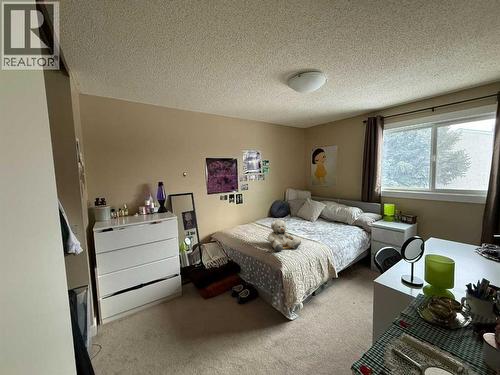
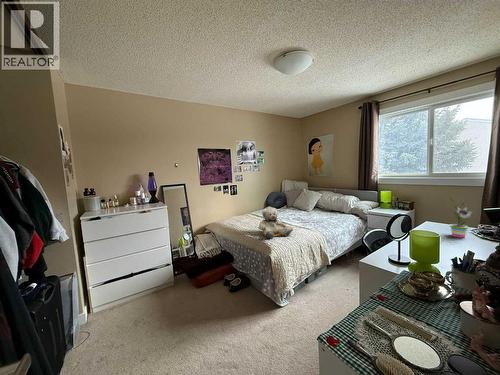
potted plant: none [457,218,479,257] -> present [450,199,471,238]

